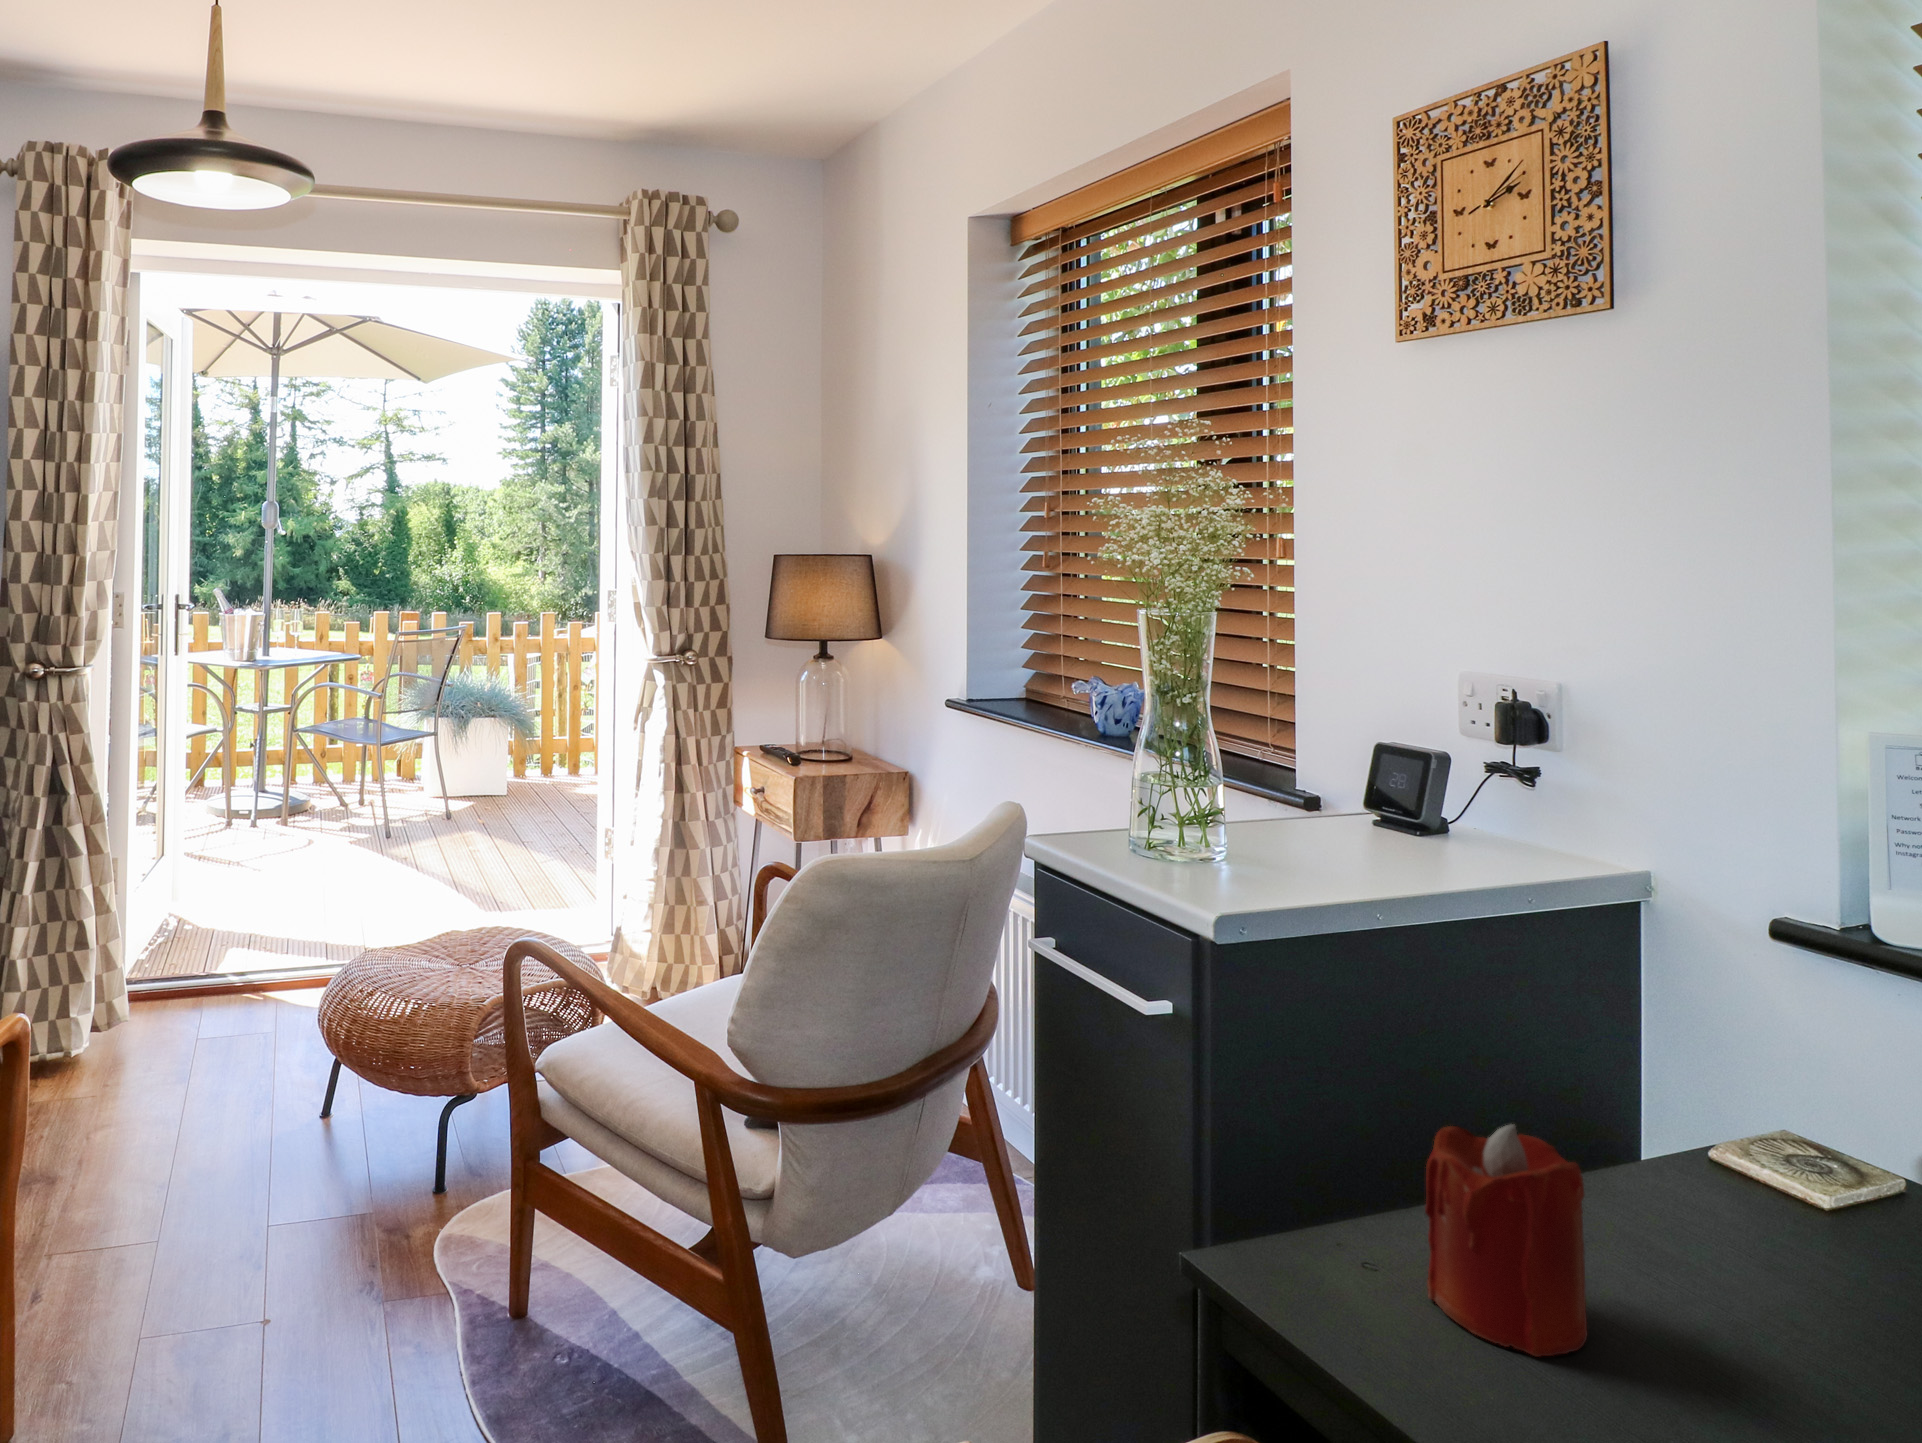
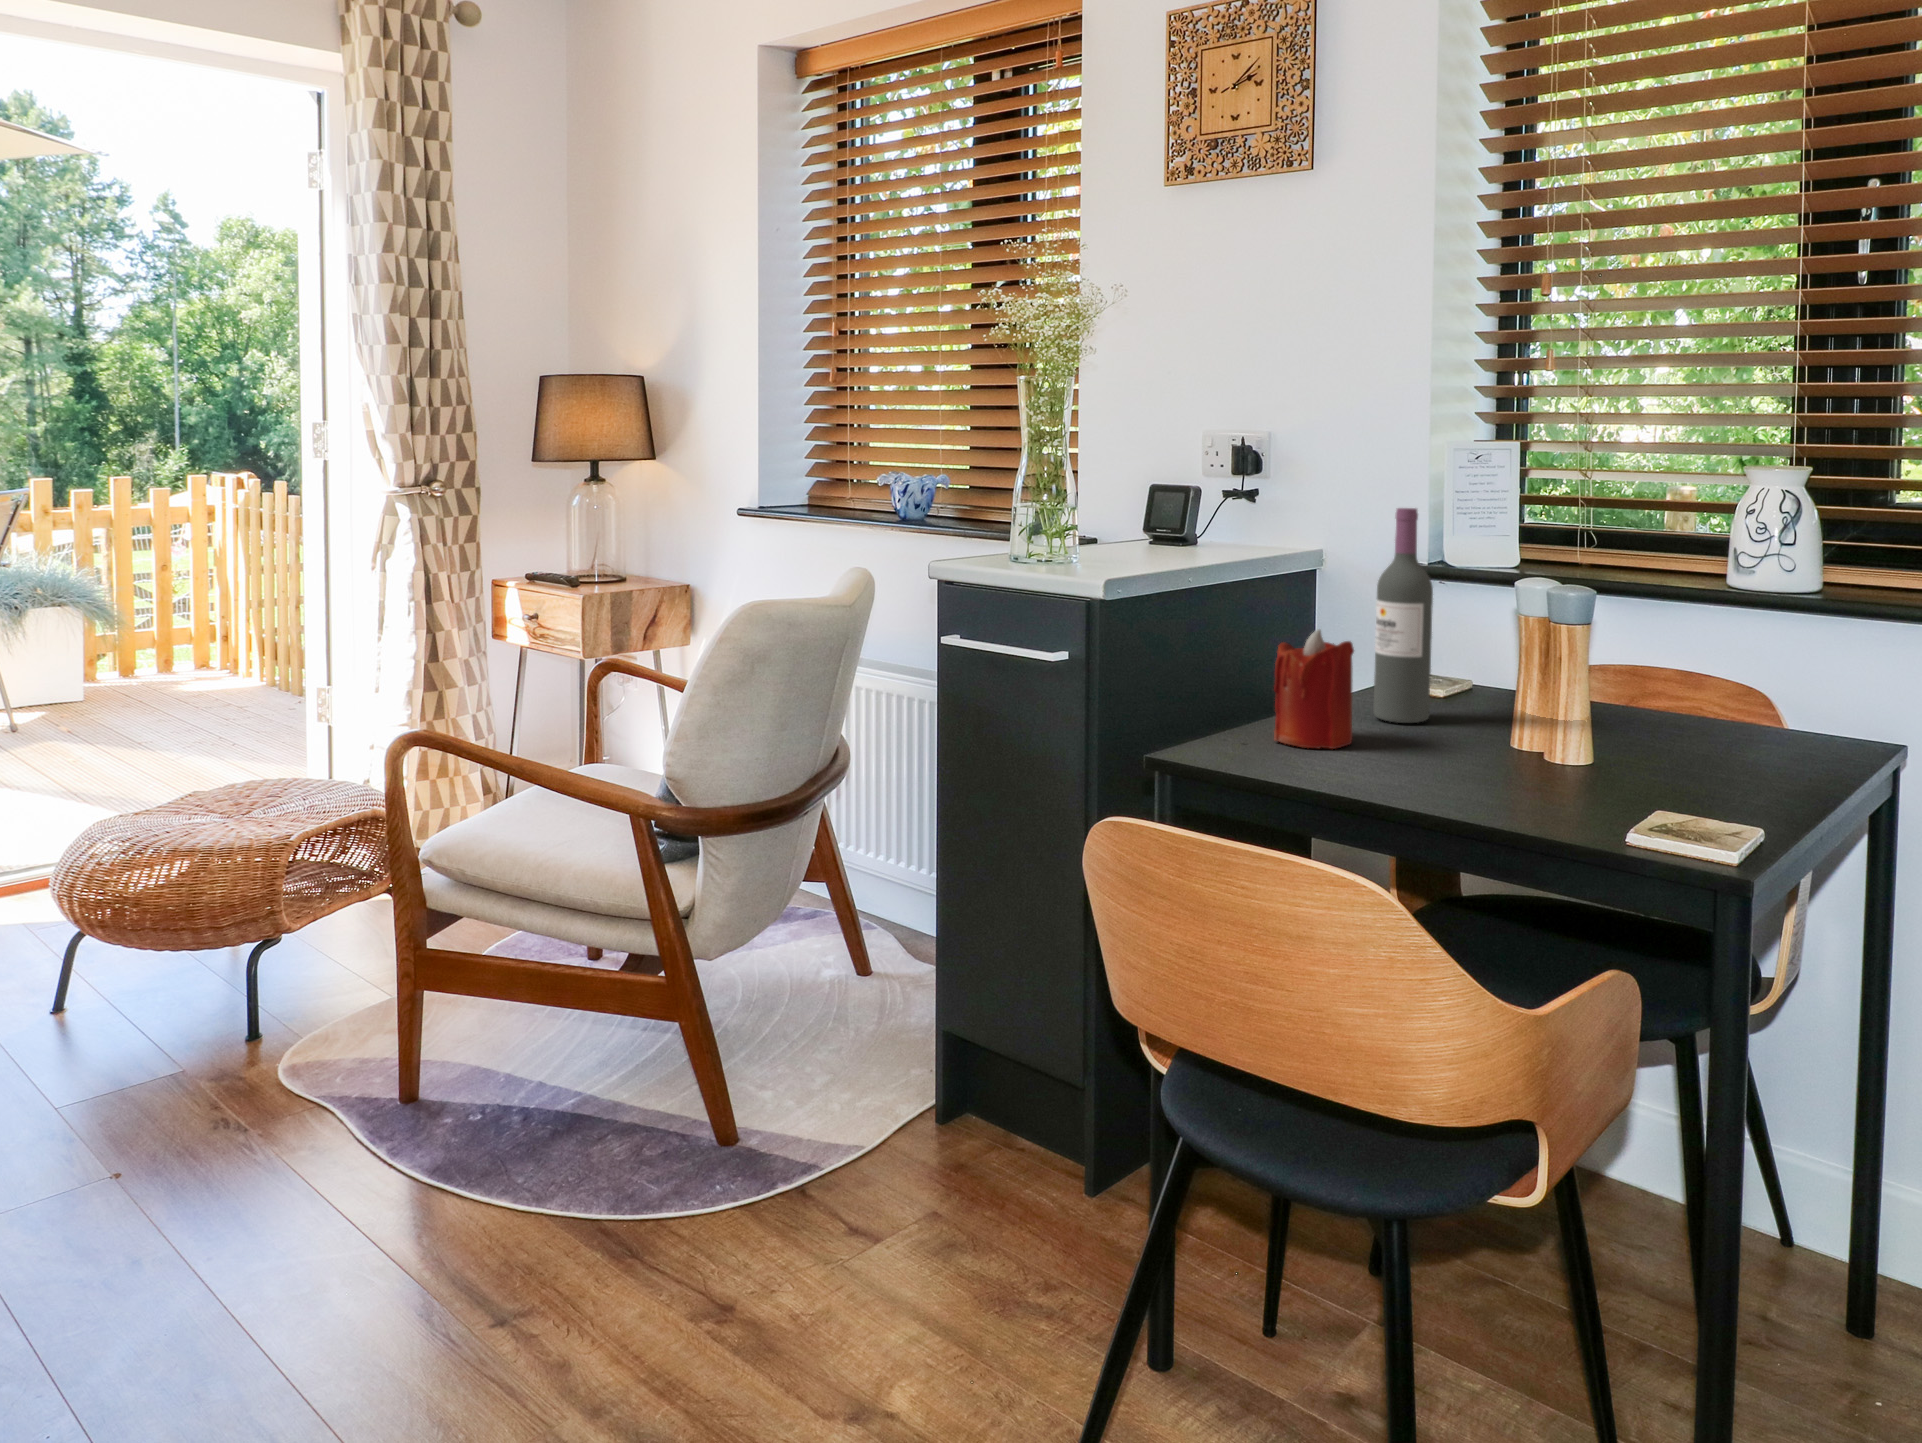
wine bottle: none [1666,908,1792,1310] -> present [1373,508,1433,723]

